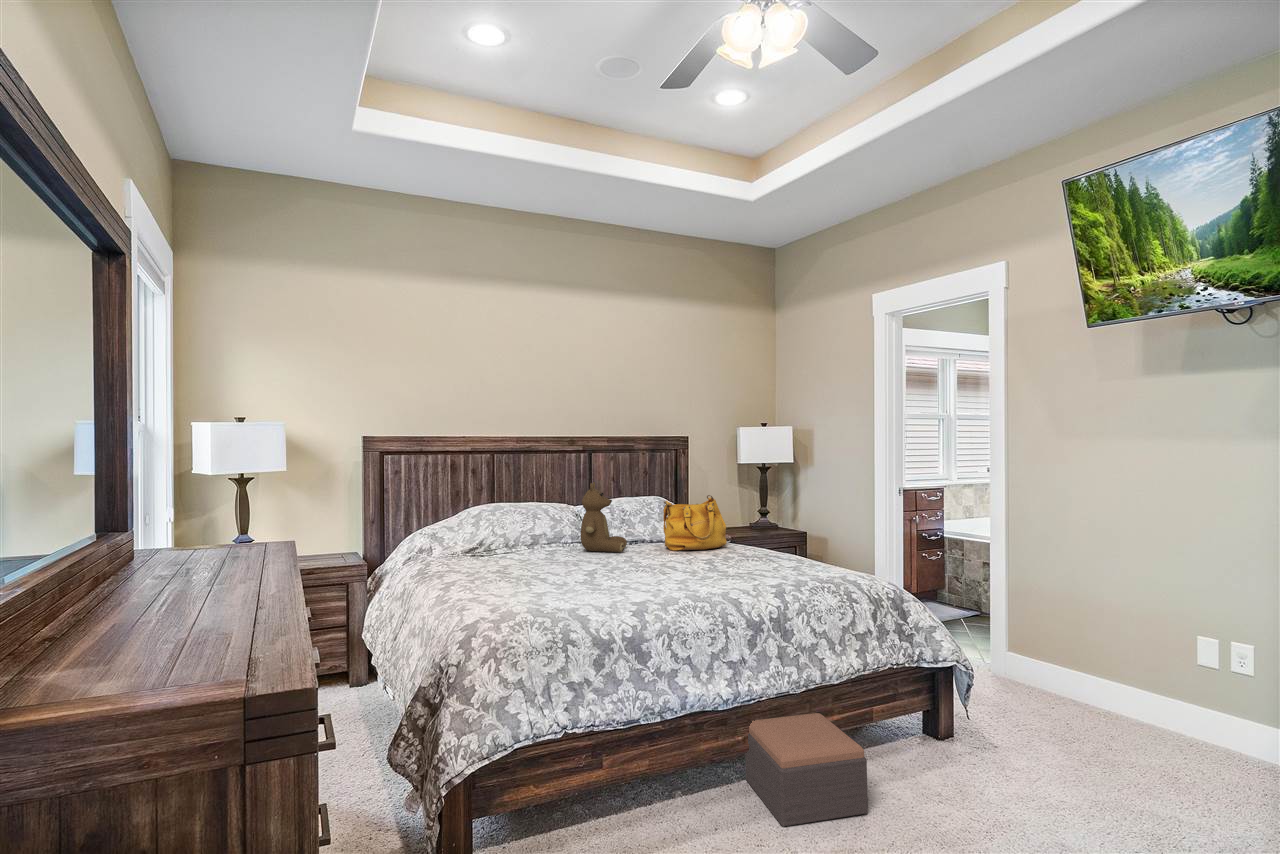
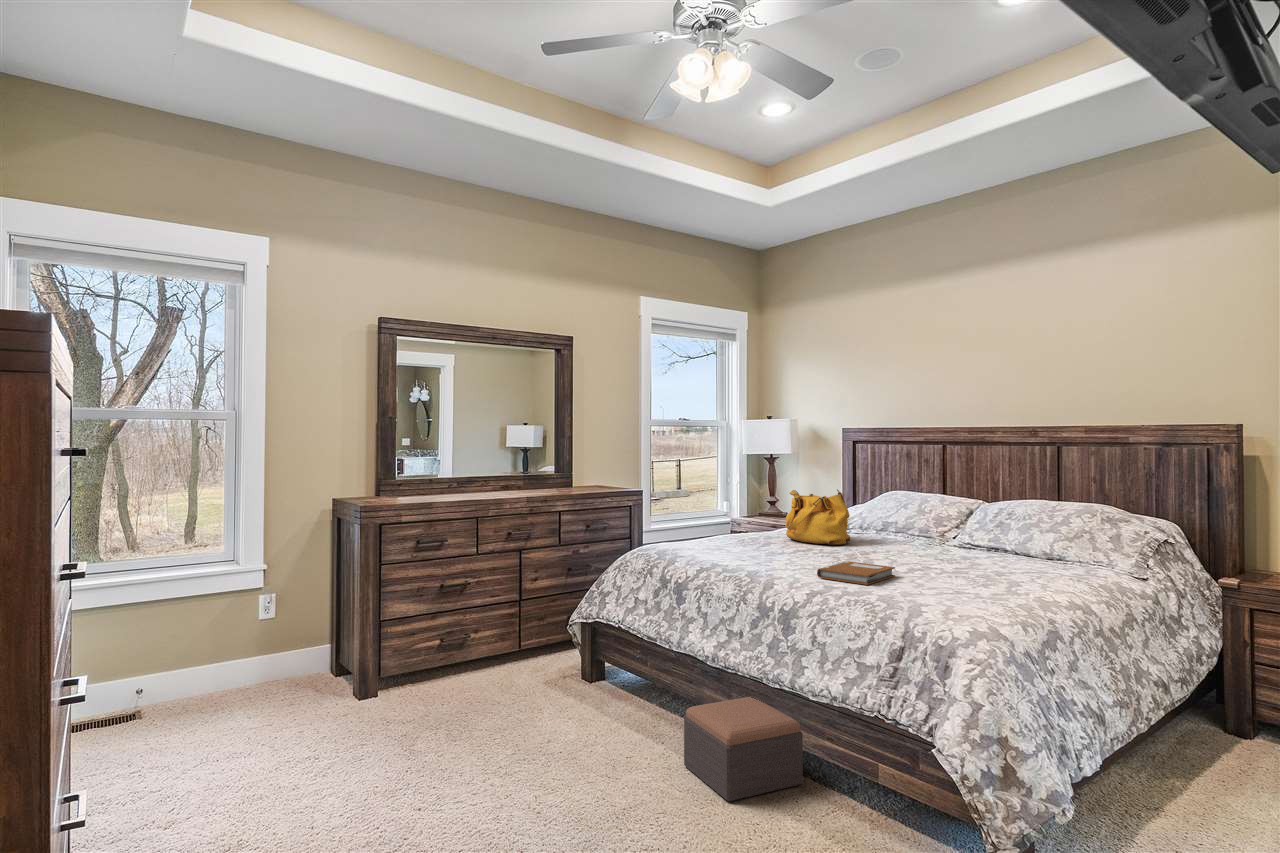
teddy bear: present [581,482,627,552] -> none [882,475,946,551]
handbag: present [663,495,727,551] -> present [785,489,850,545]
notebook: none [701,560,776,582] -> present [817,561,895,585]

